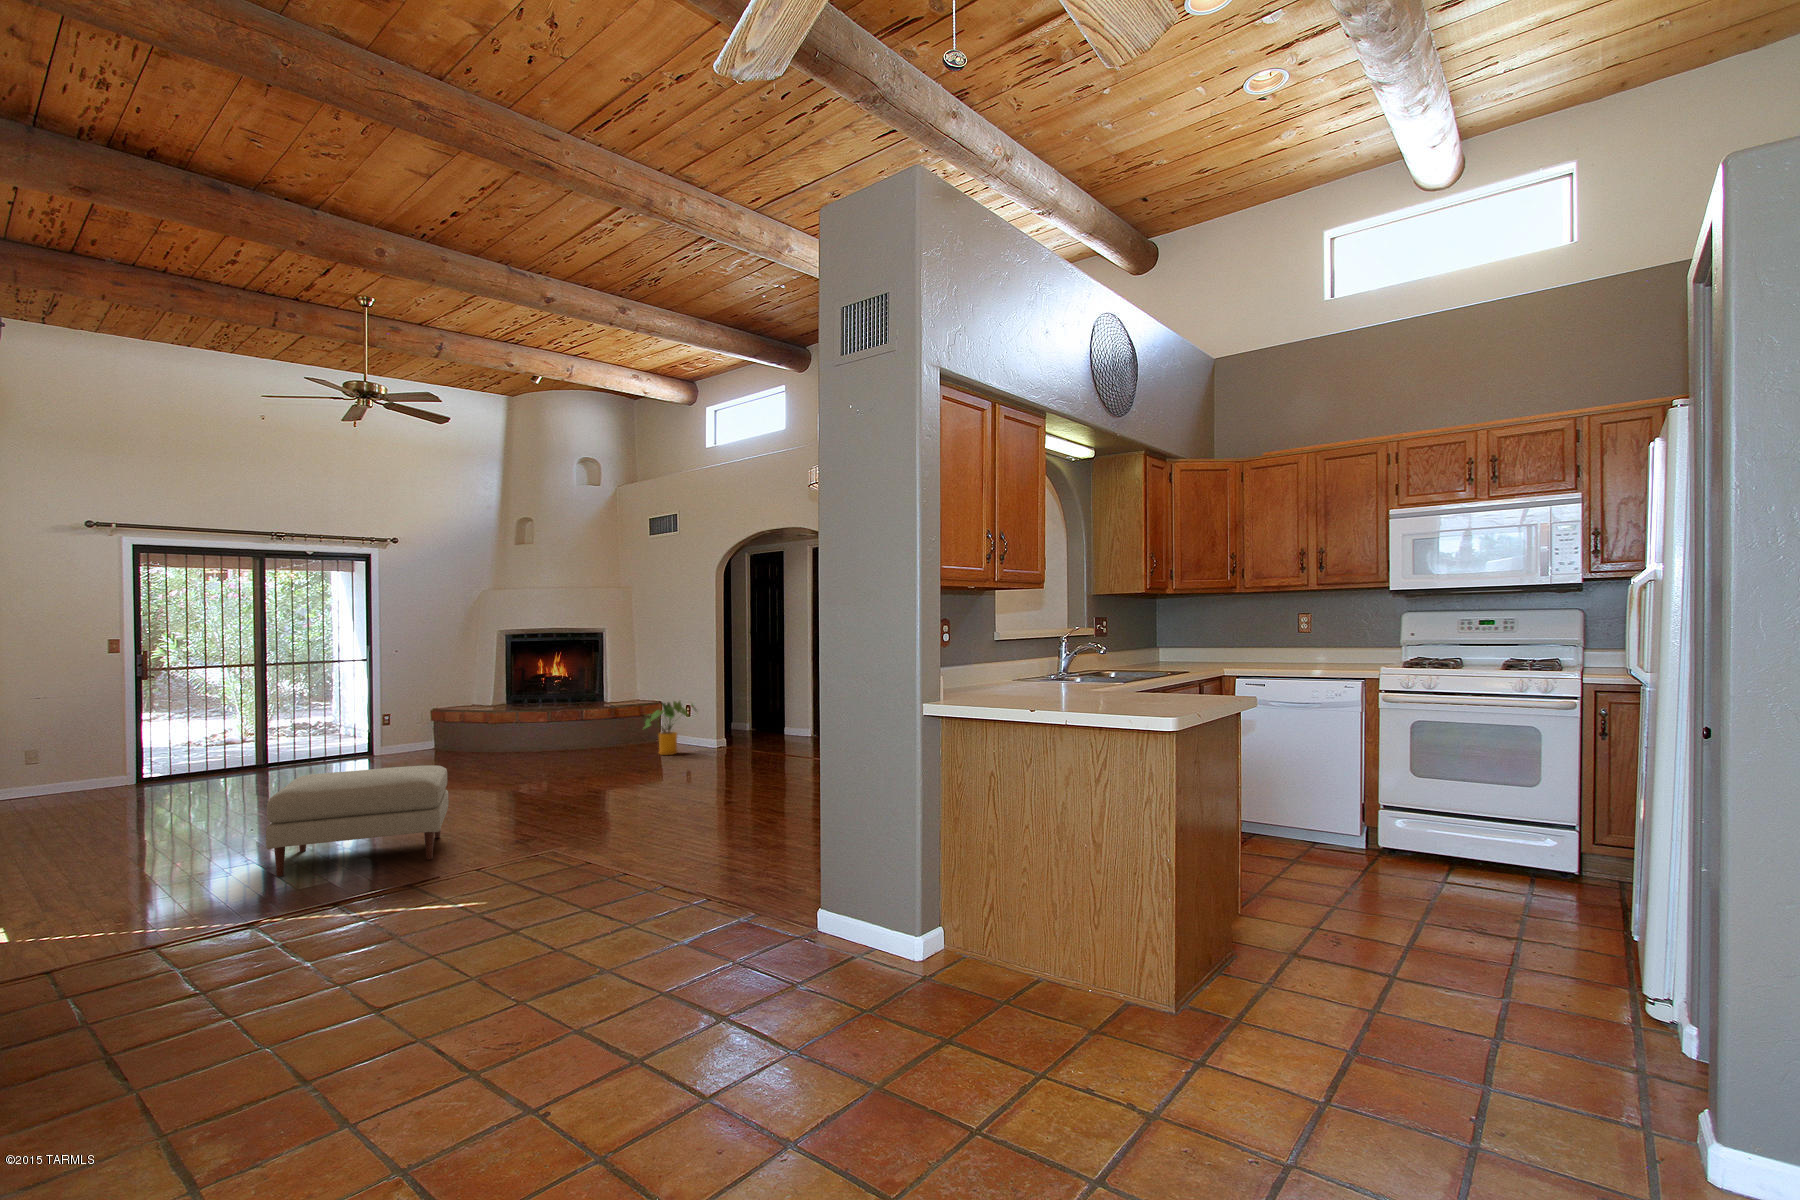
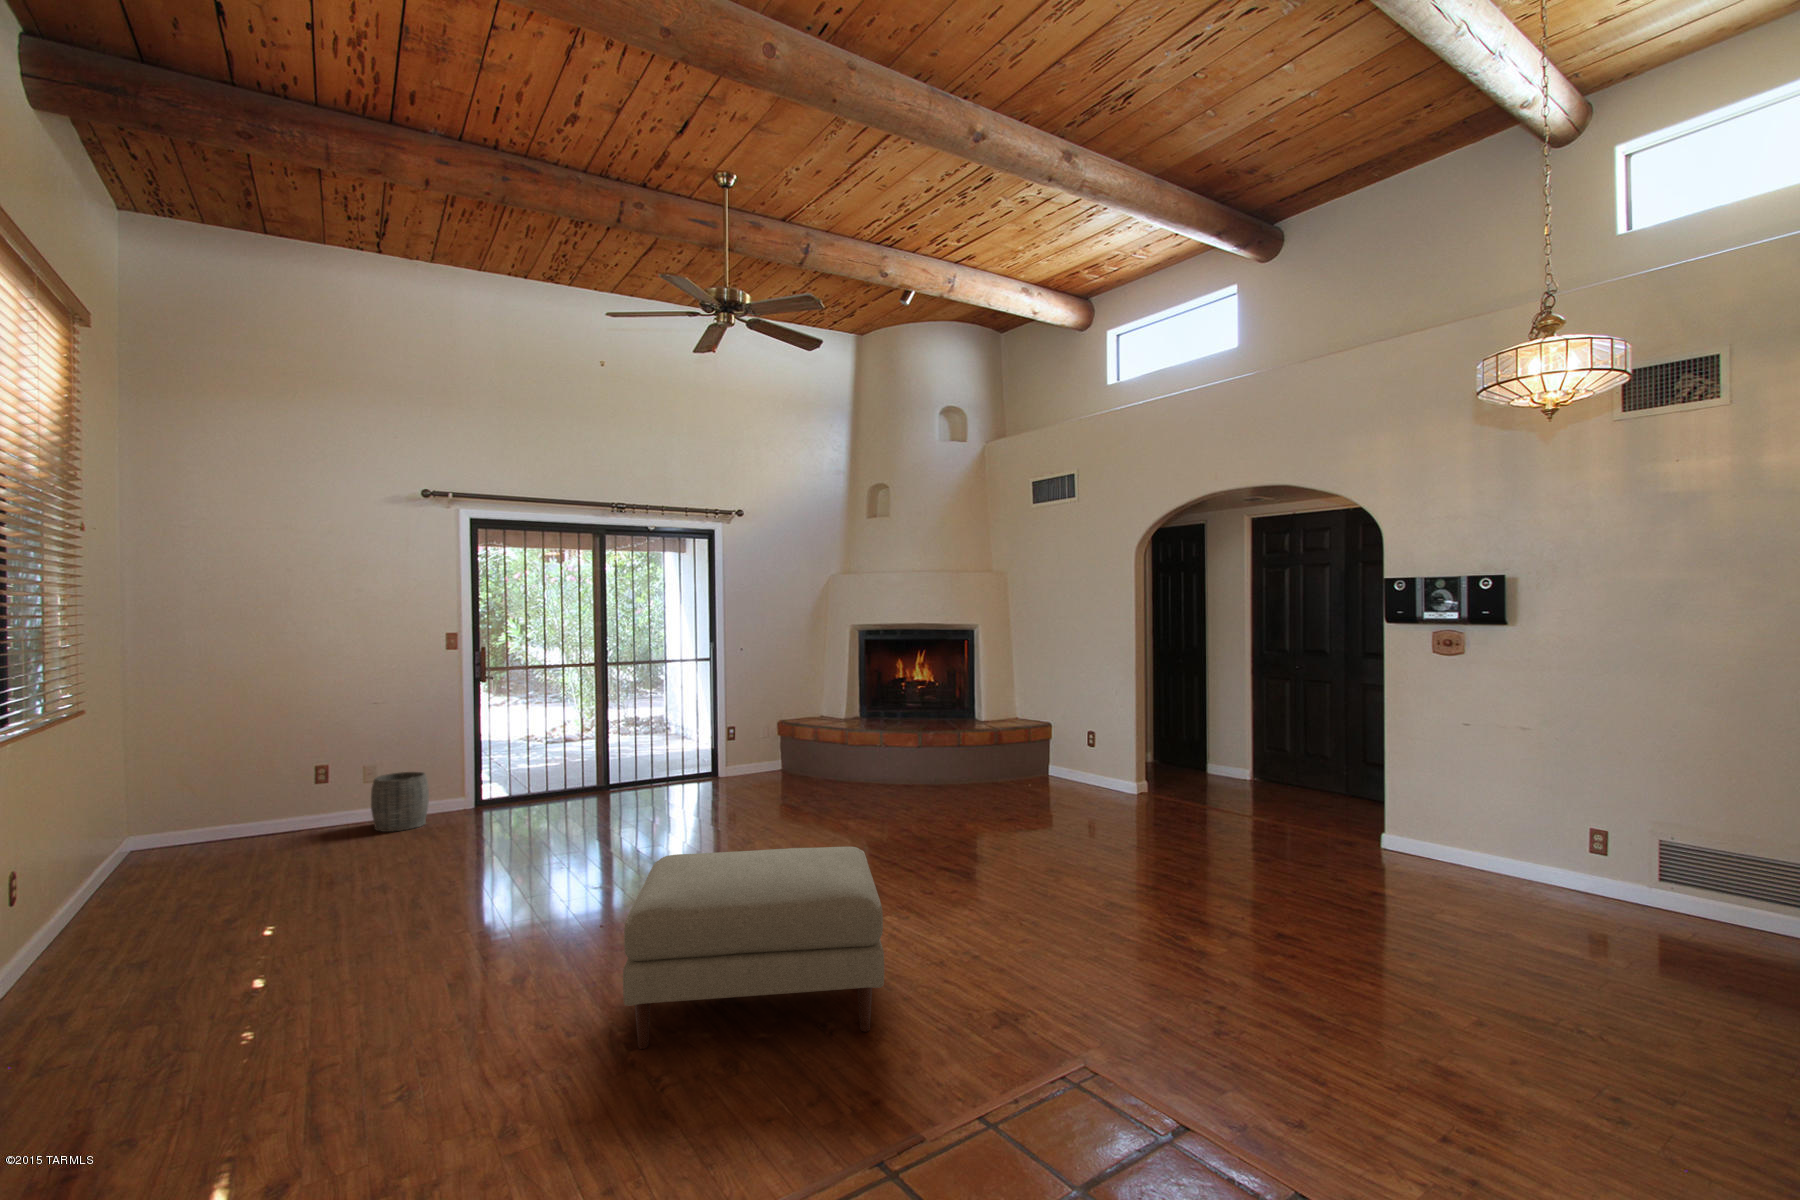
house plant: present [644,701,696,755] -> none [1039,722,1112,796]
woven basket: none [34,757,92,806] -> present [371,772,429,832]

